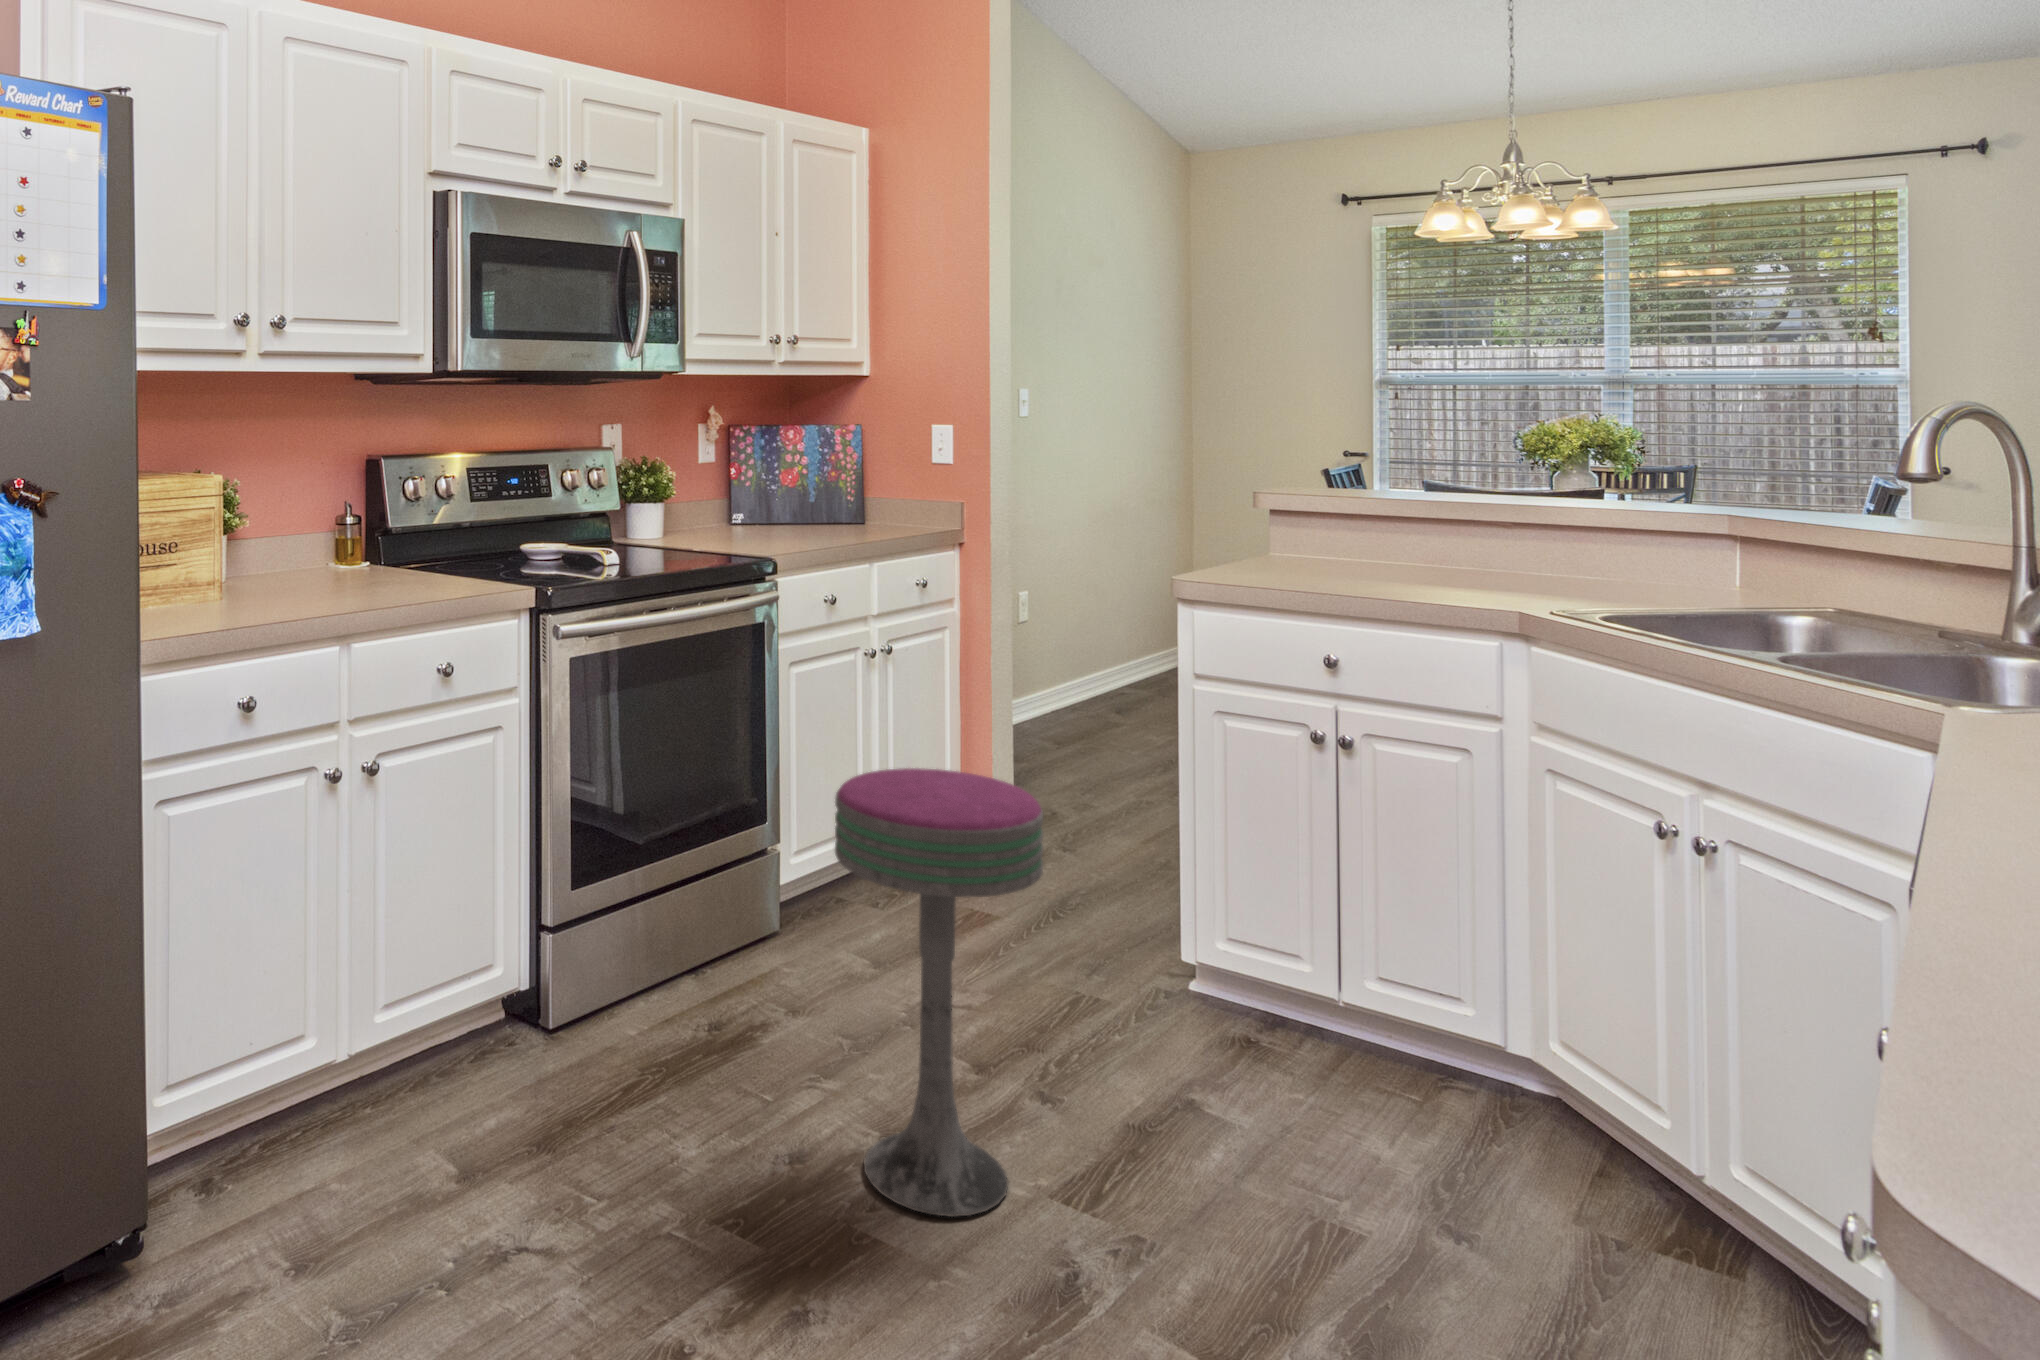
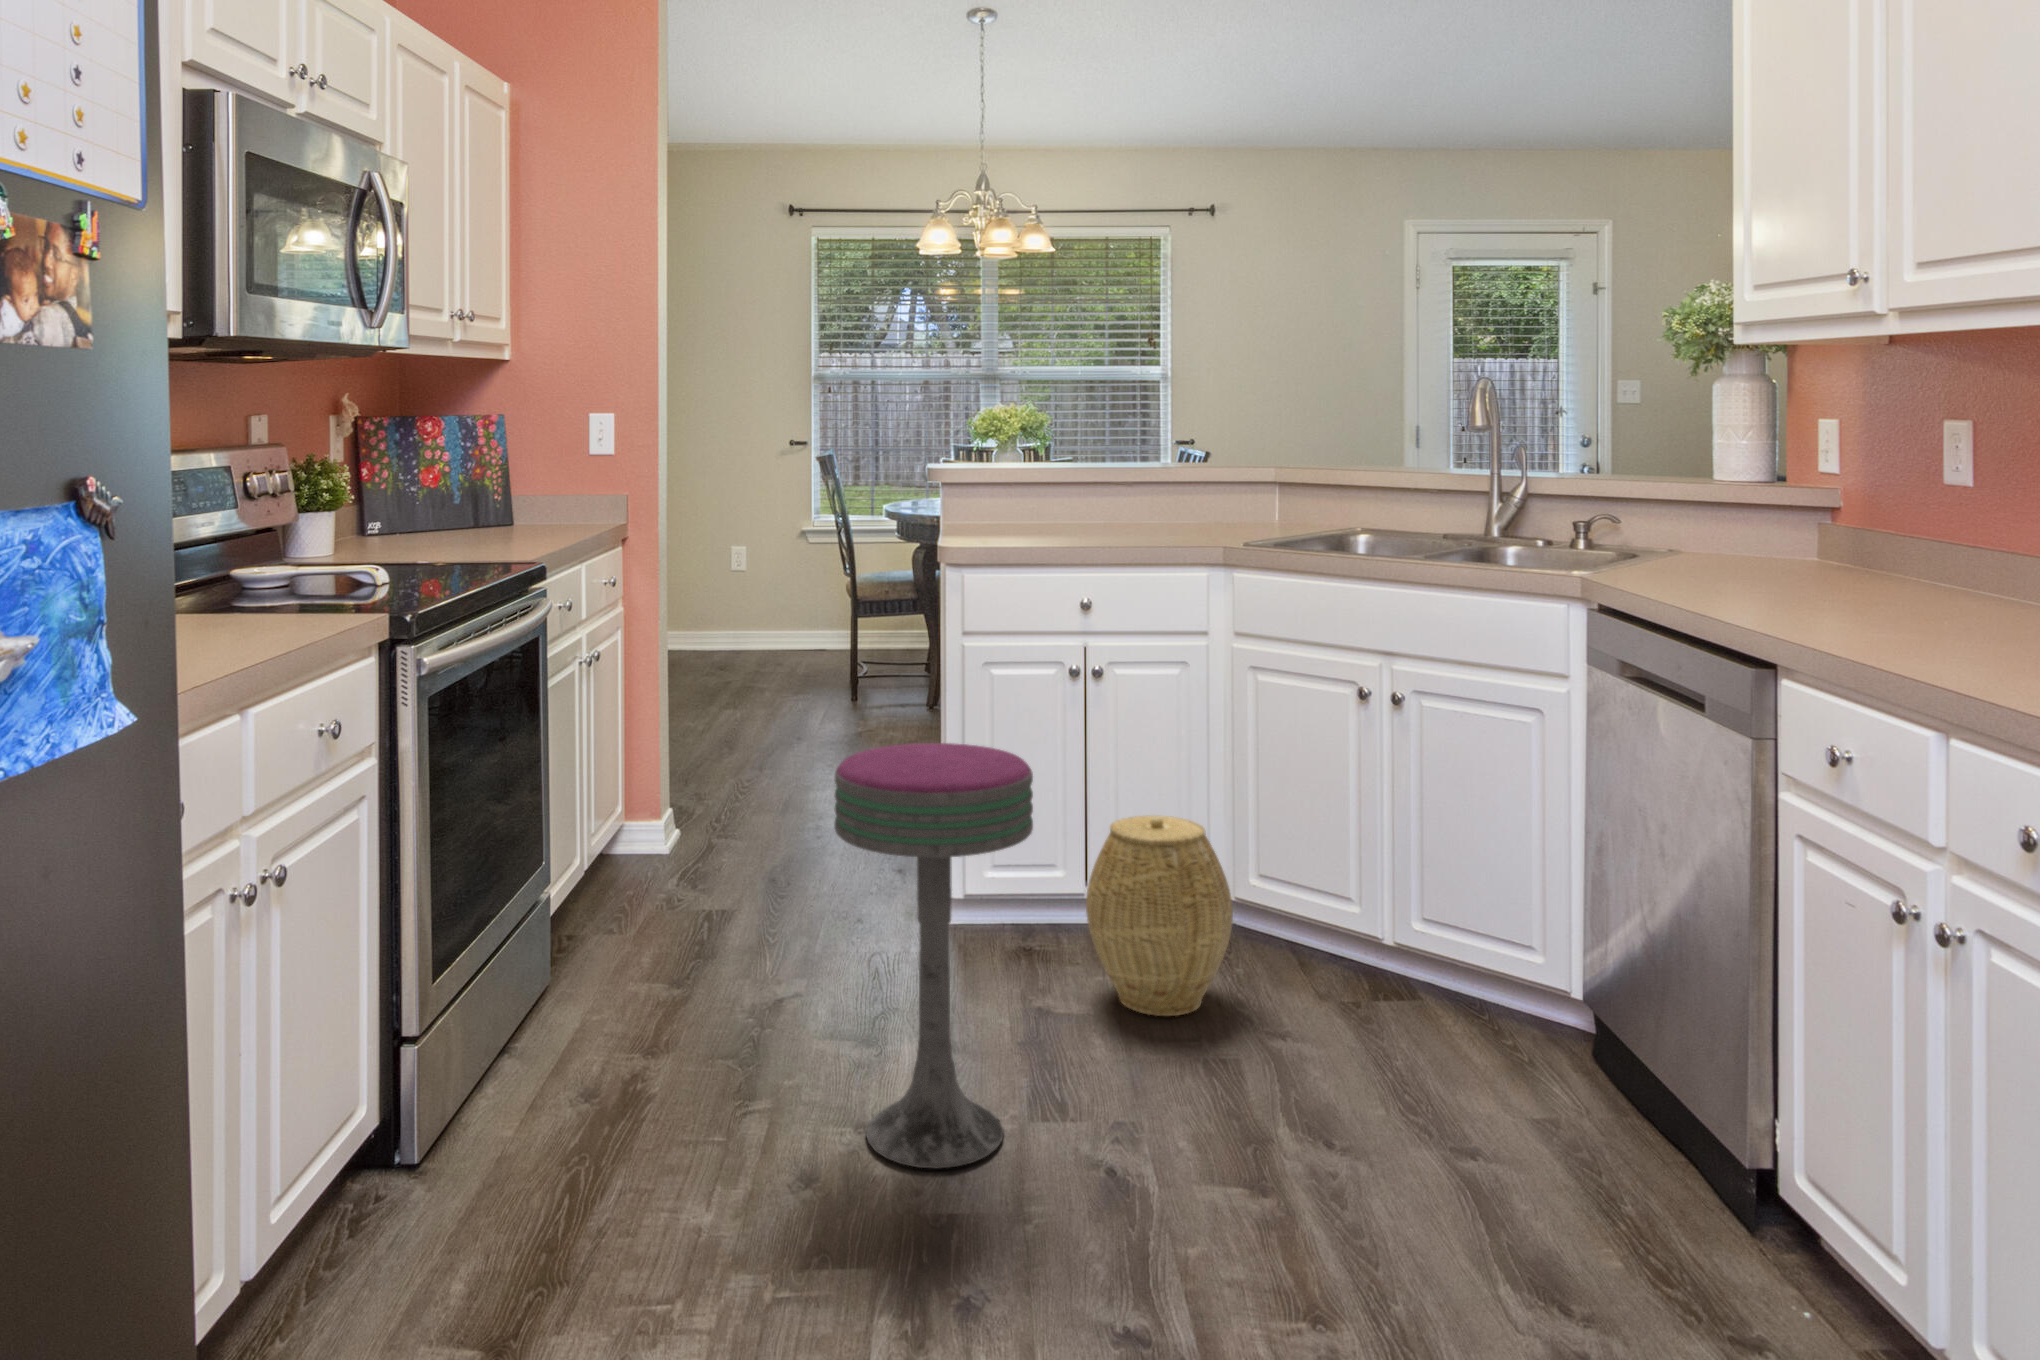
woven basket: none [1249,927,1452,1193] -> present [1086,815,1233,1016]

